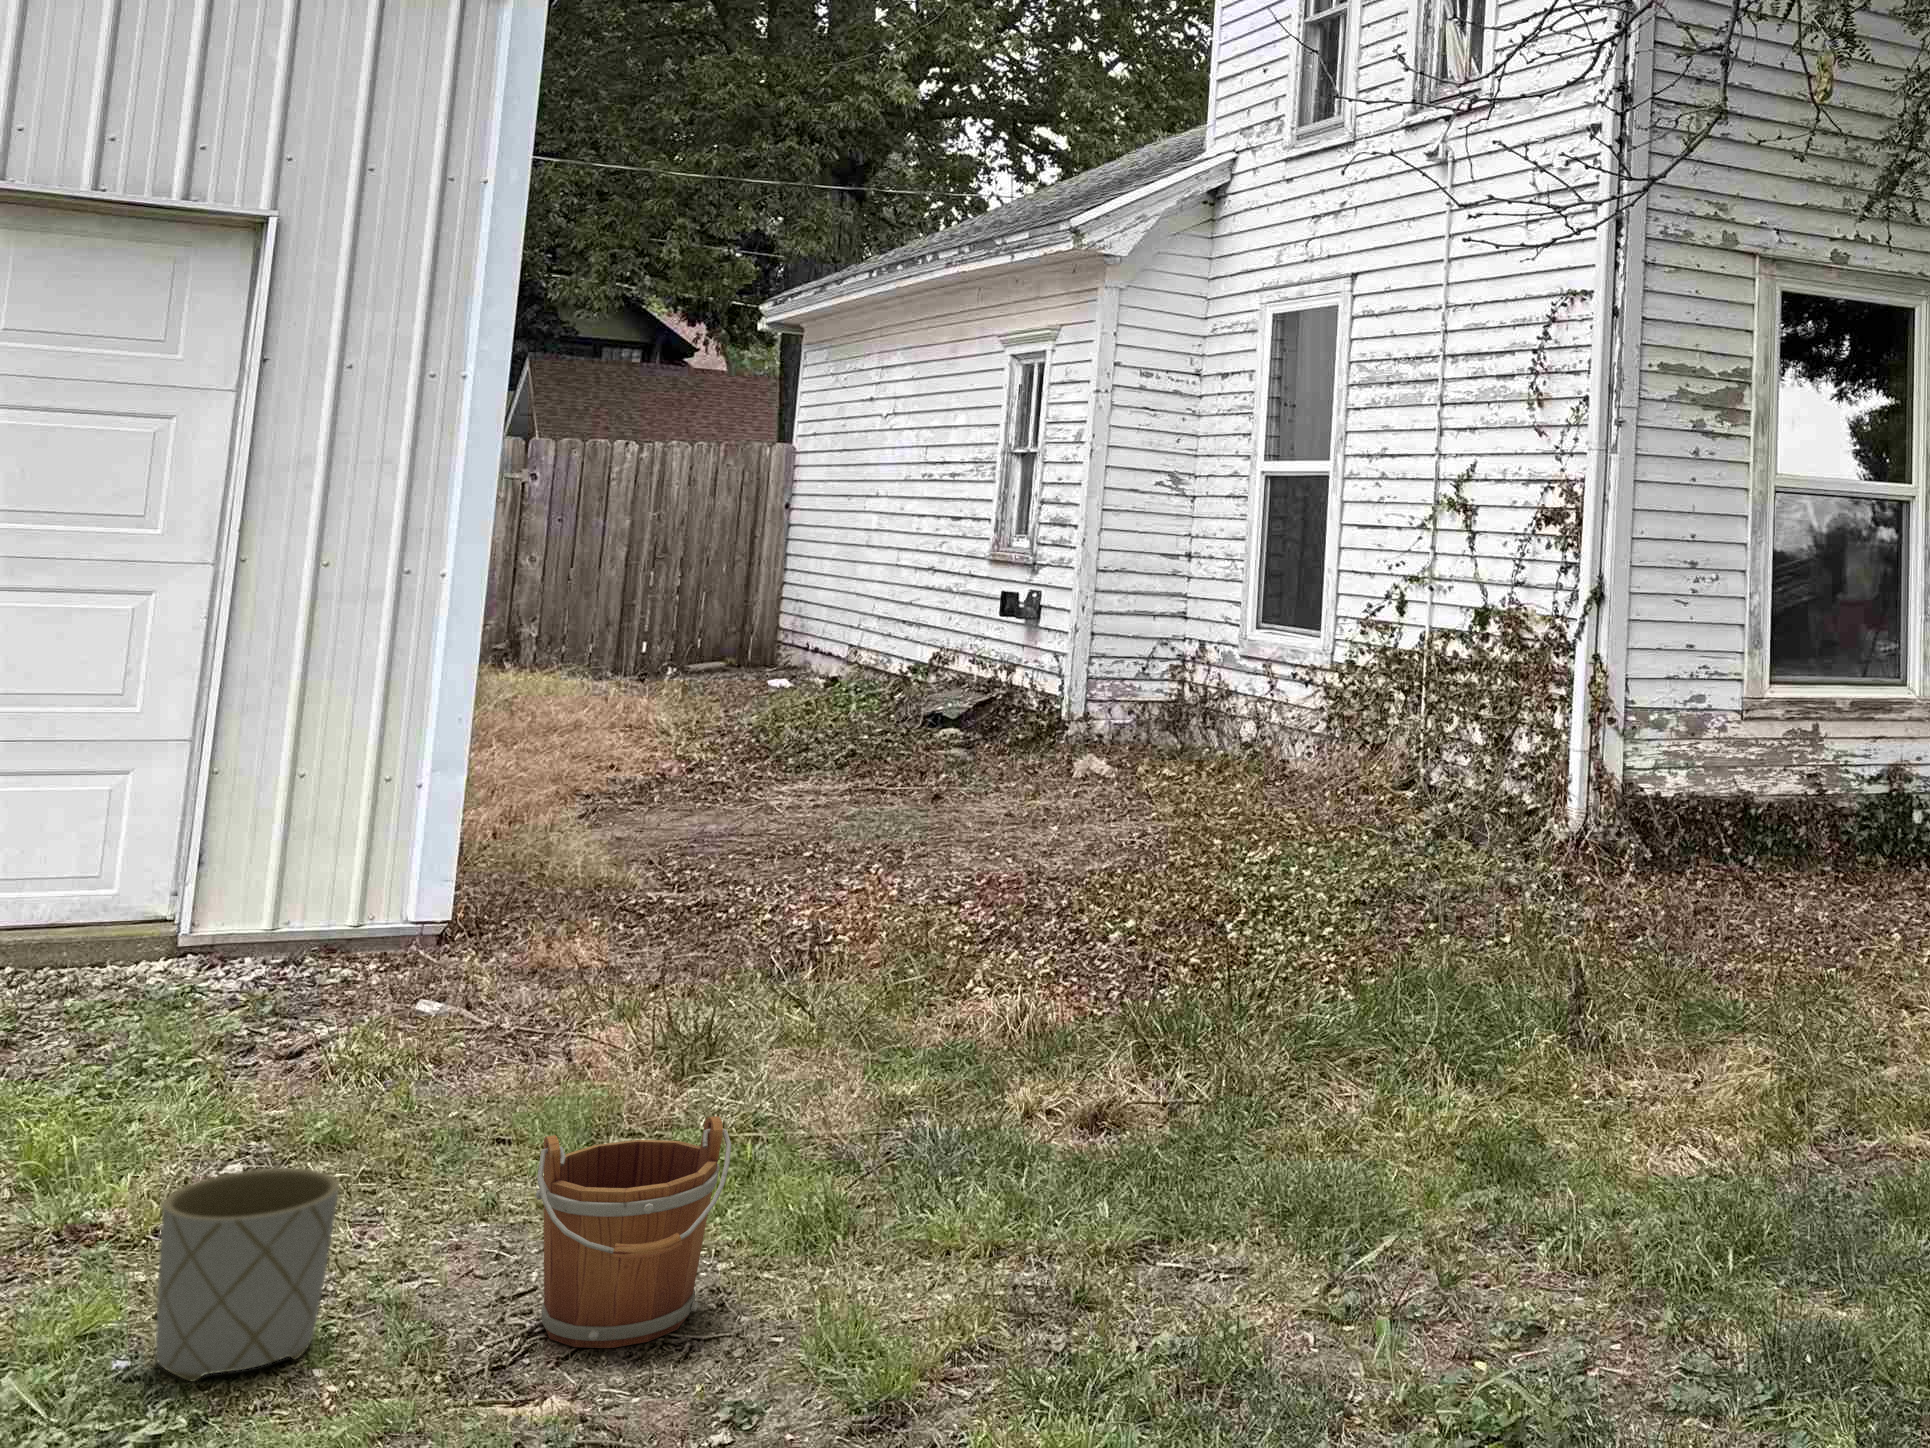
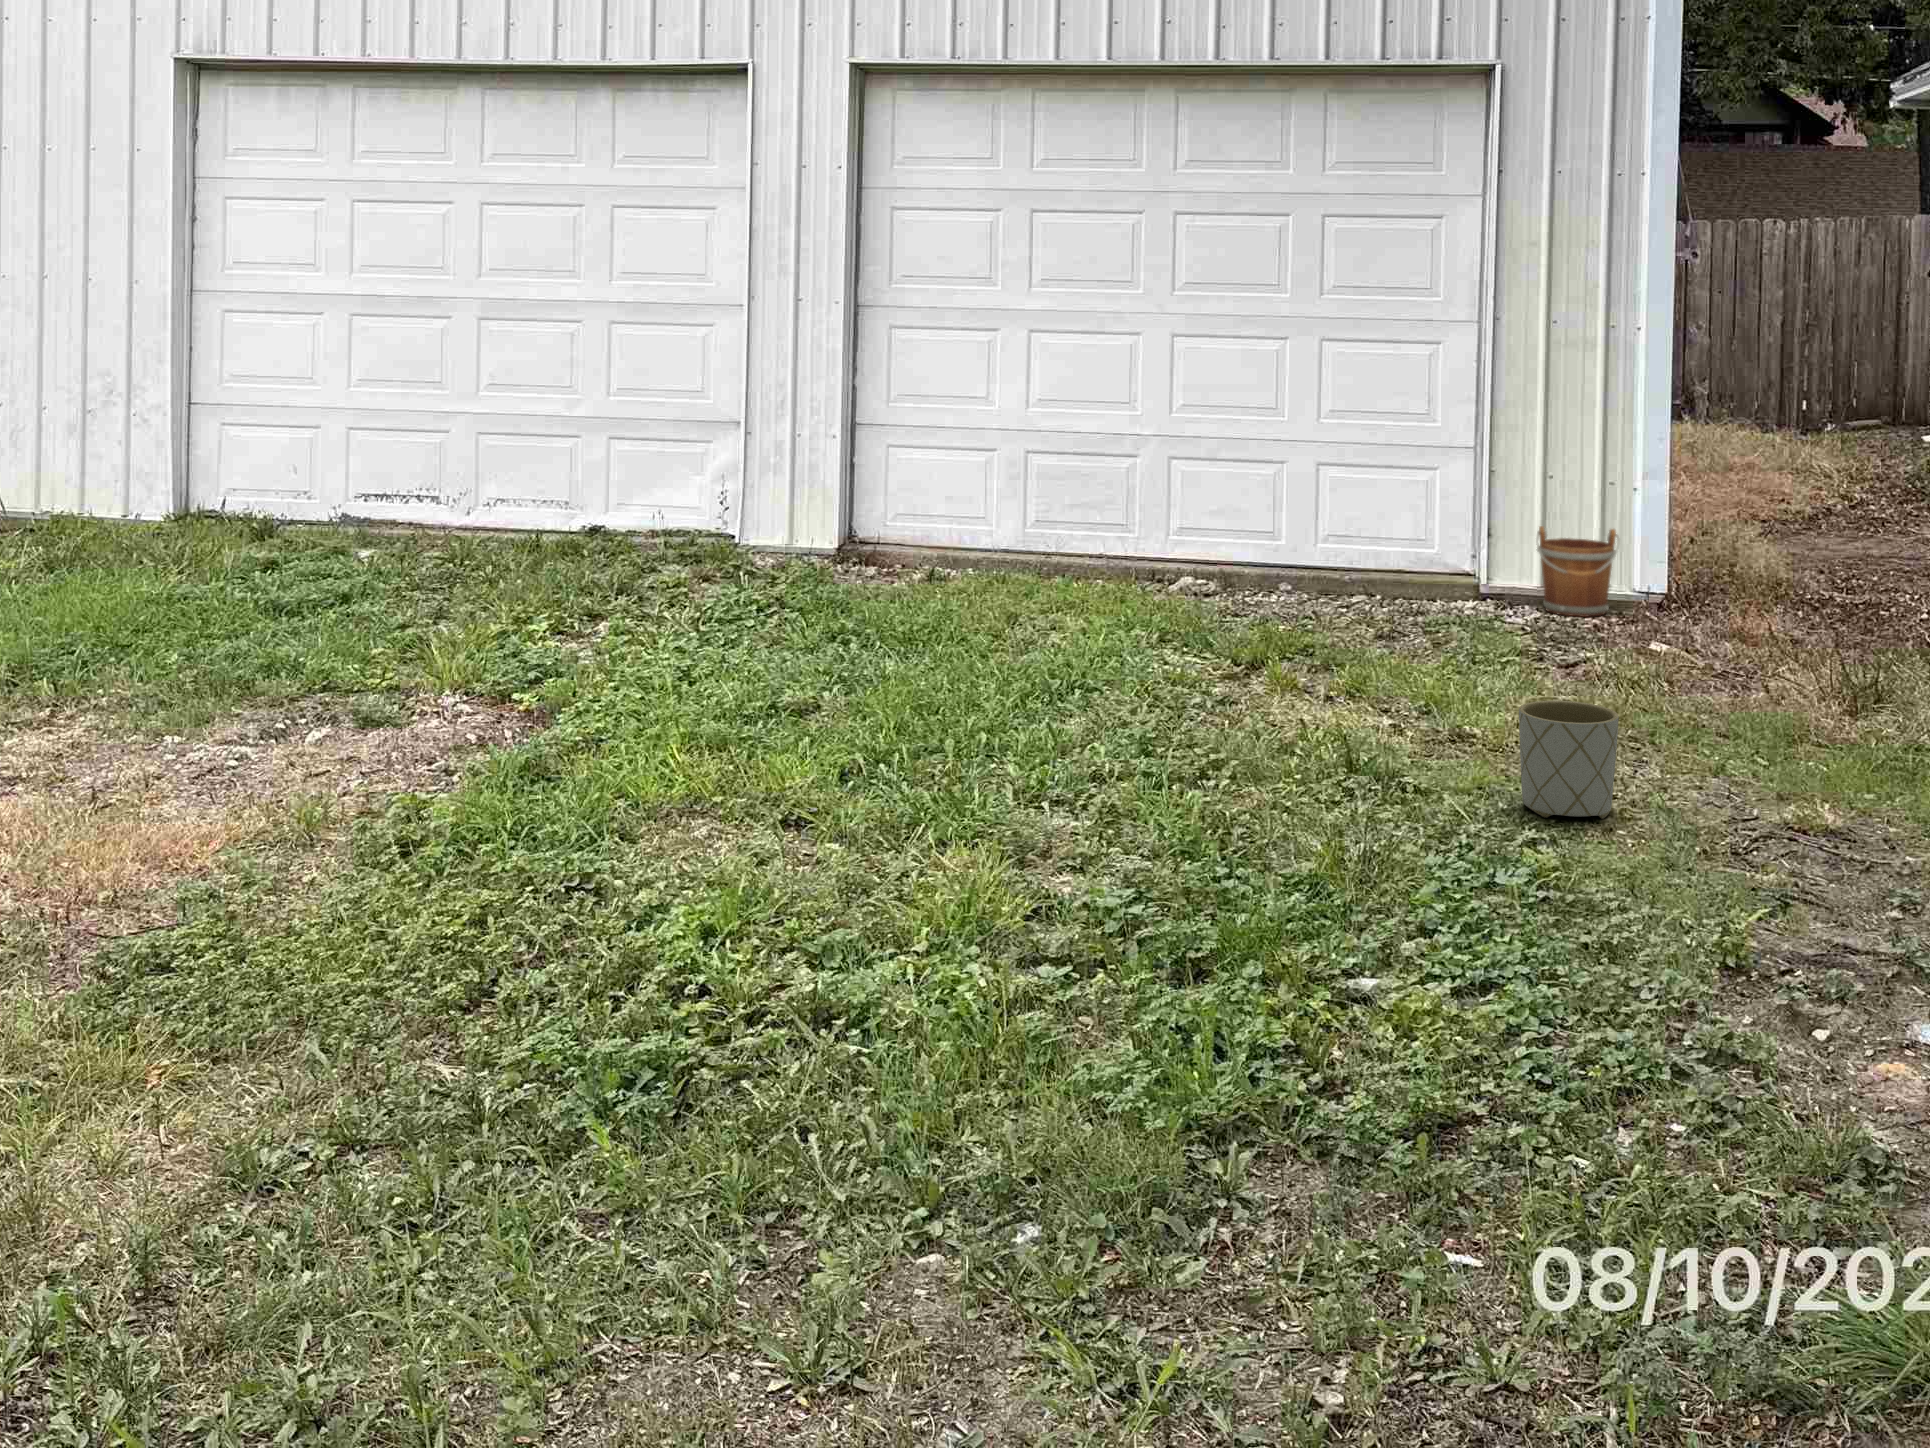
bucket: present [535,1116,731,1348] -> present [1536,526,1620,617]

